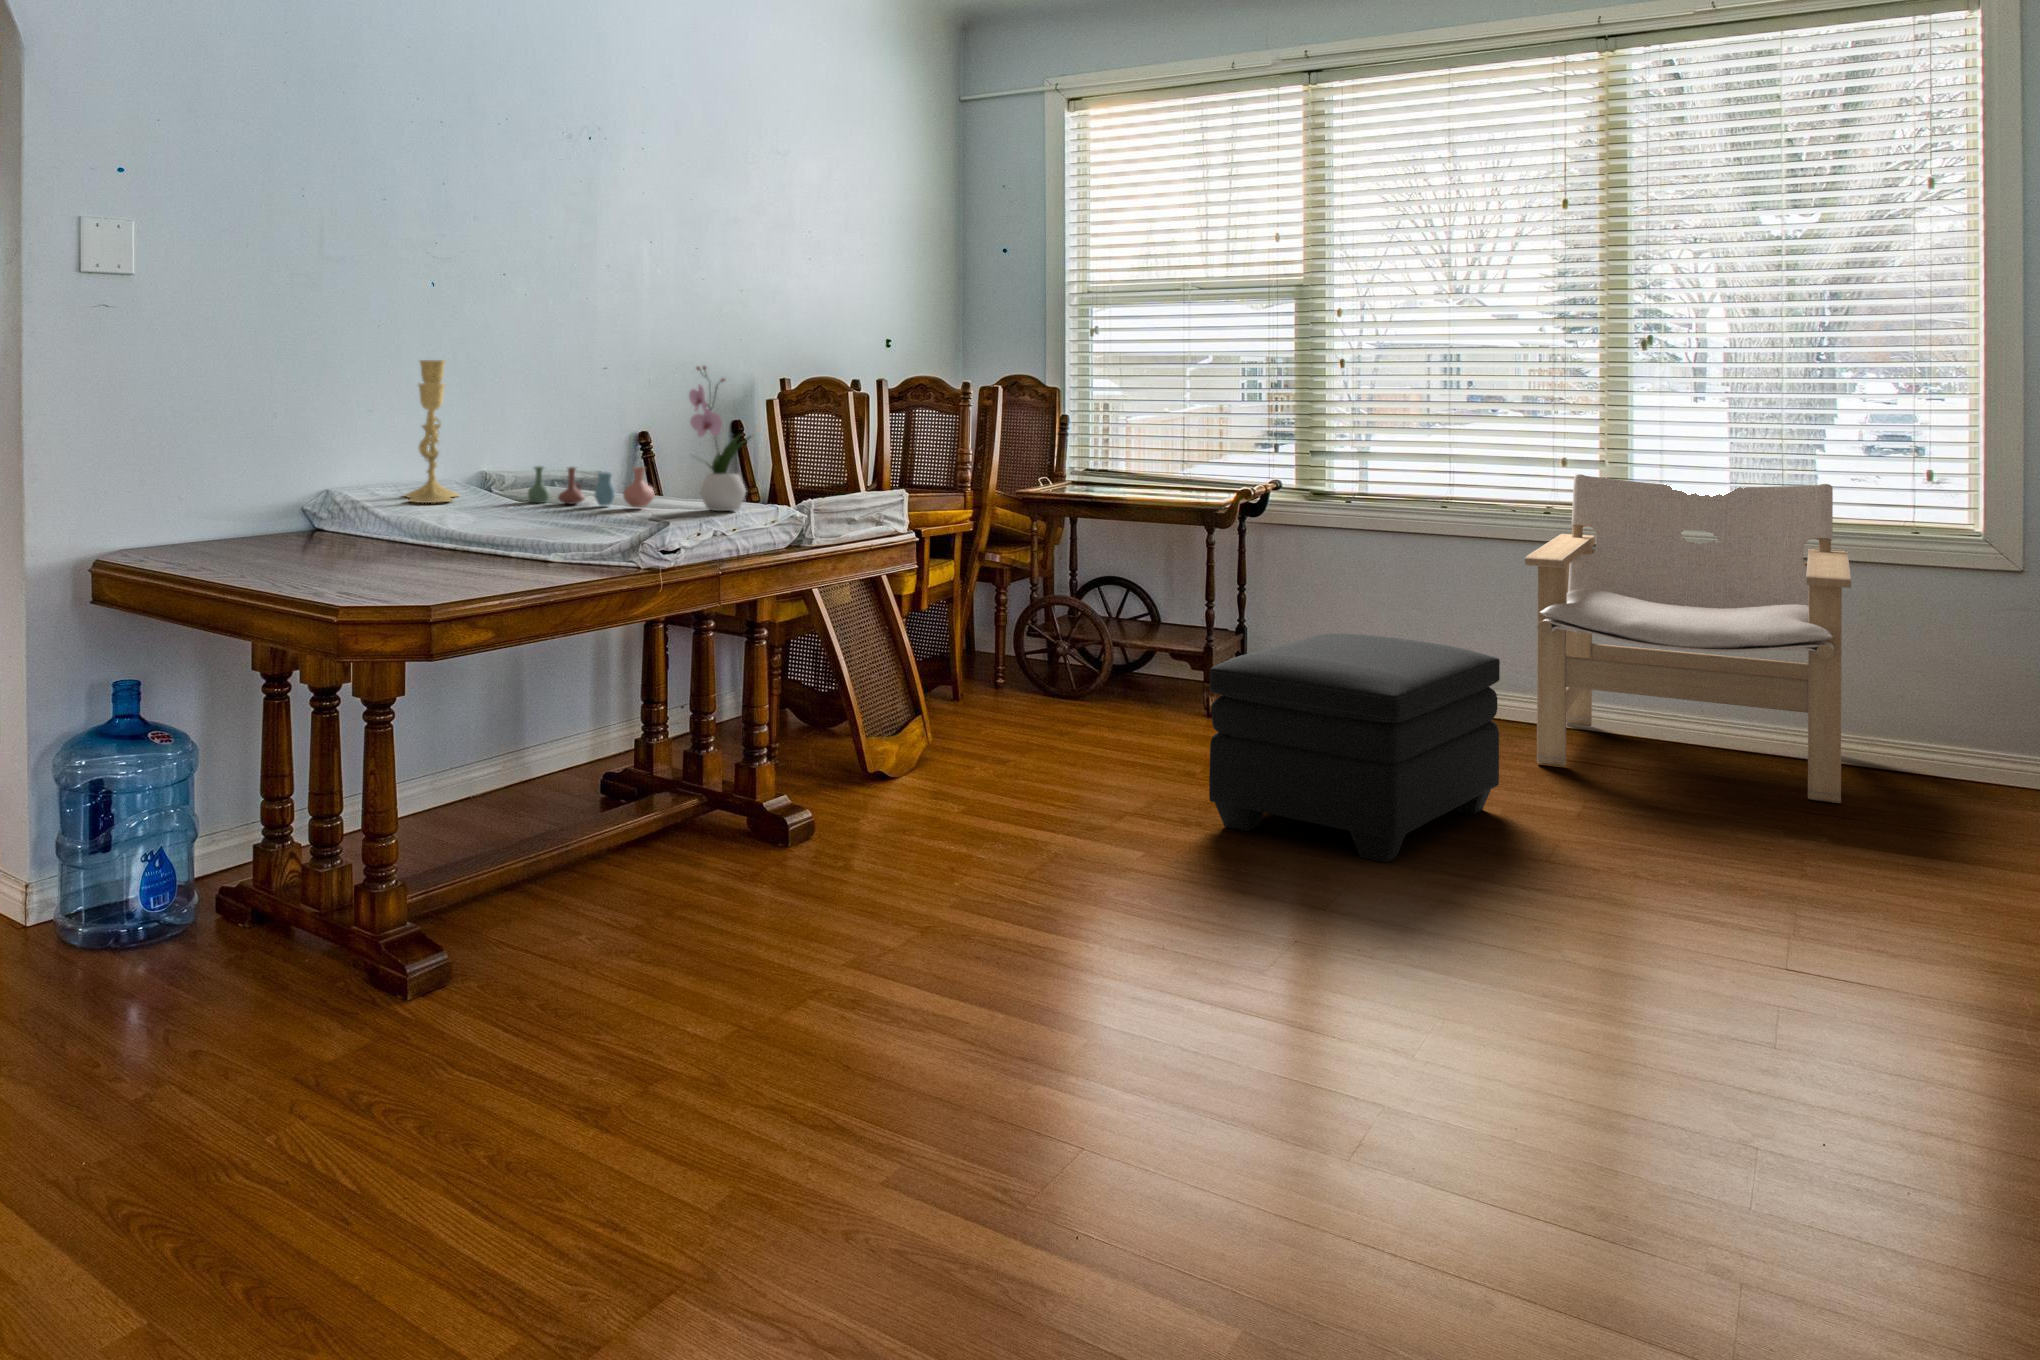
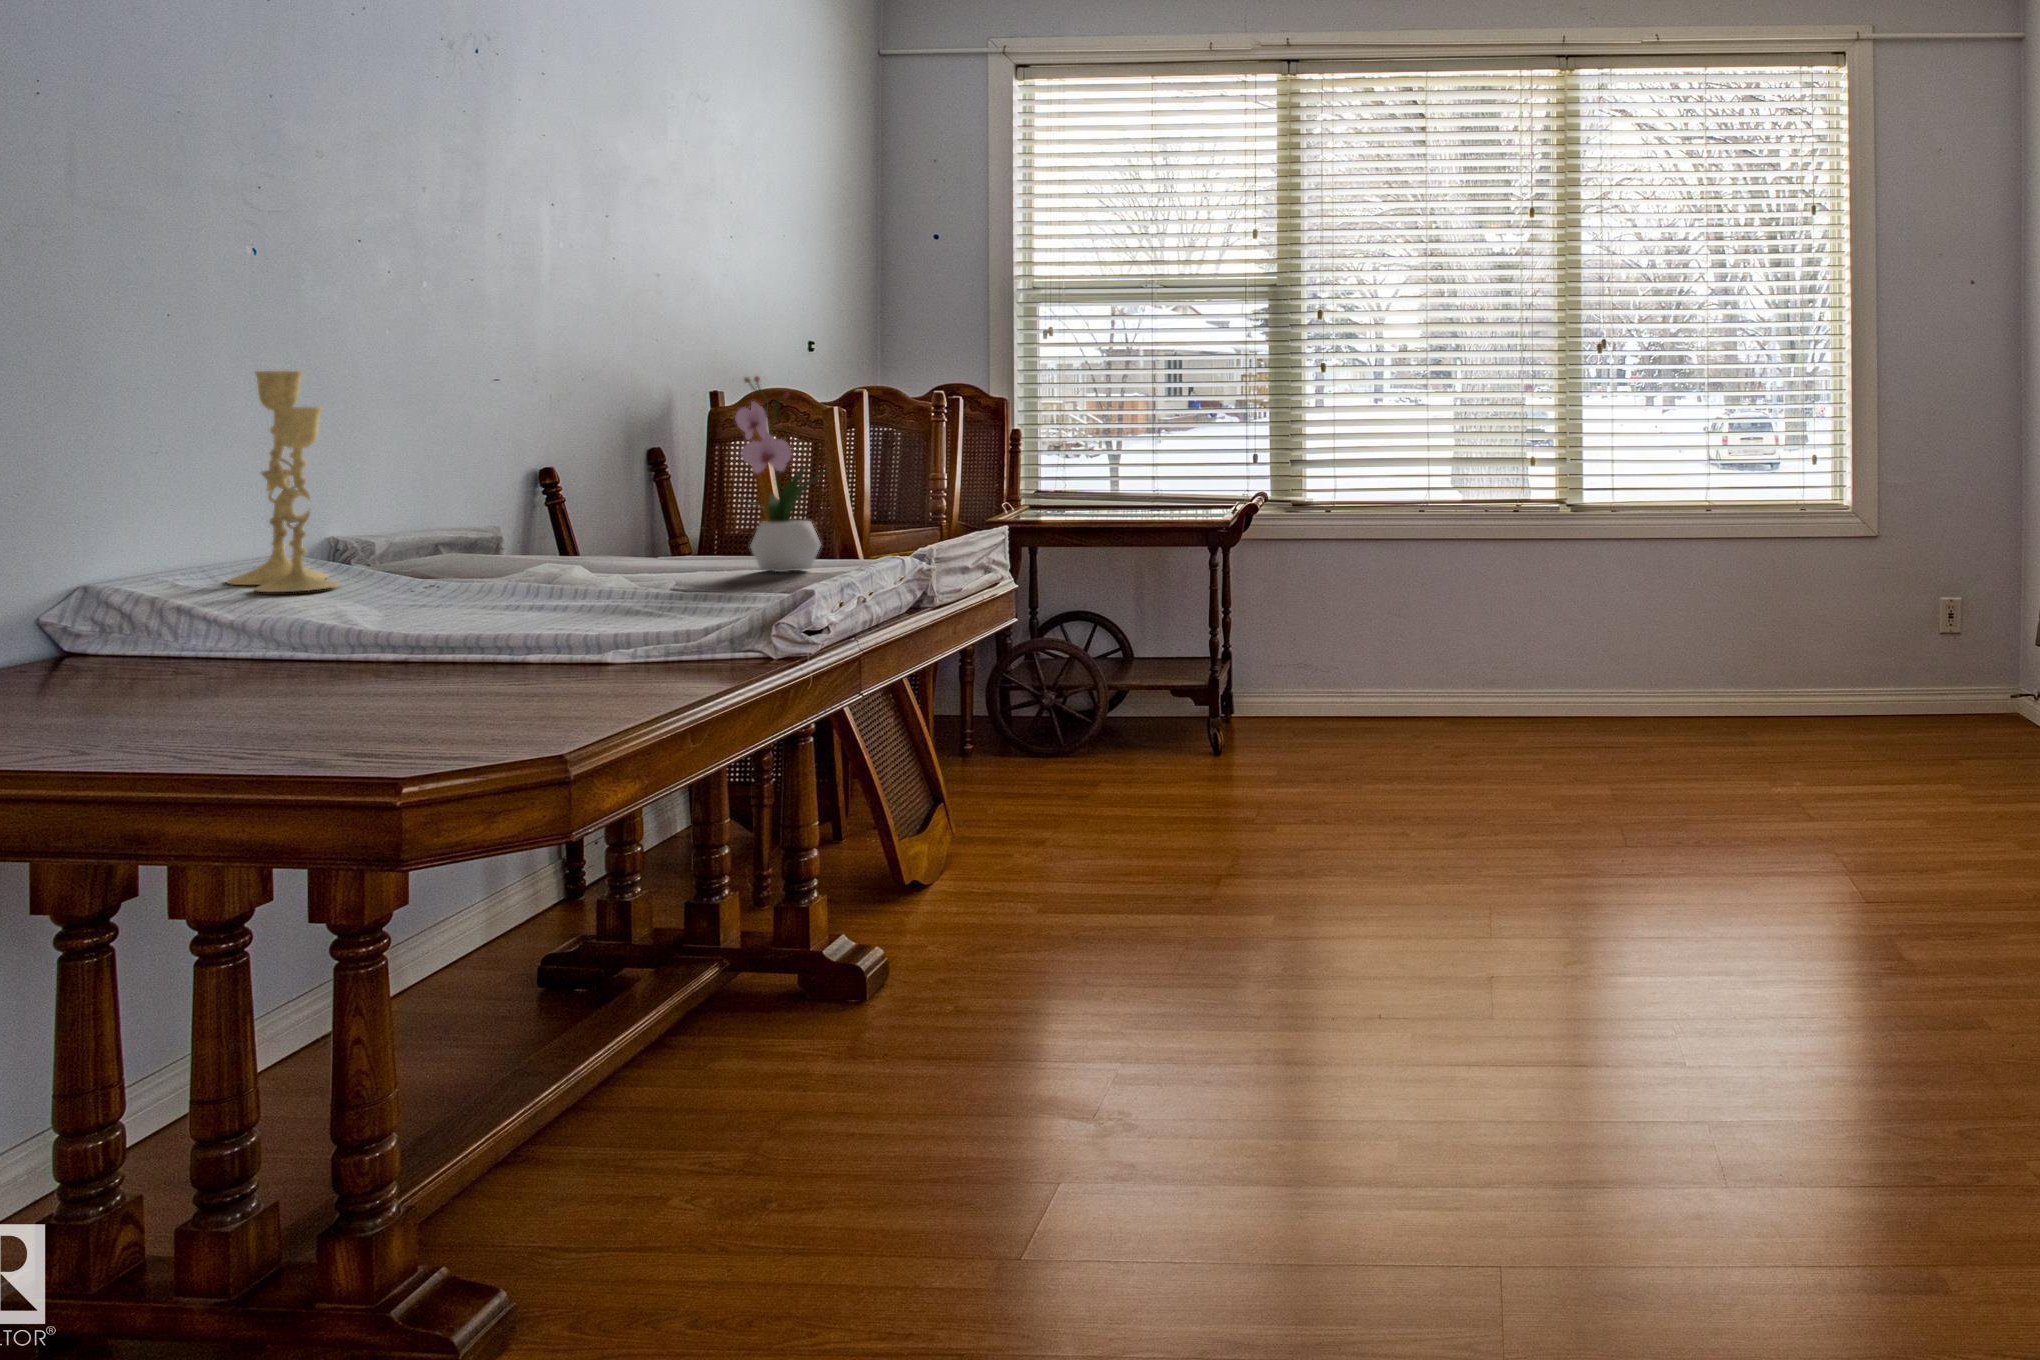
vase: present [528,466,654,507] -> none [465,518,684,579]
lounge chair: present [1525,474,1851,803] -> none [1533,474,1812,760]
ottoman: present [1209,633,1500,862] -> none [1322,652,1560,887]

